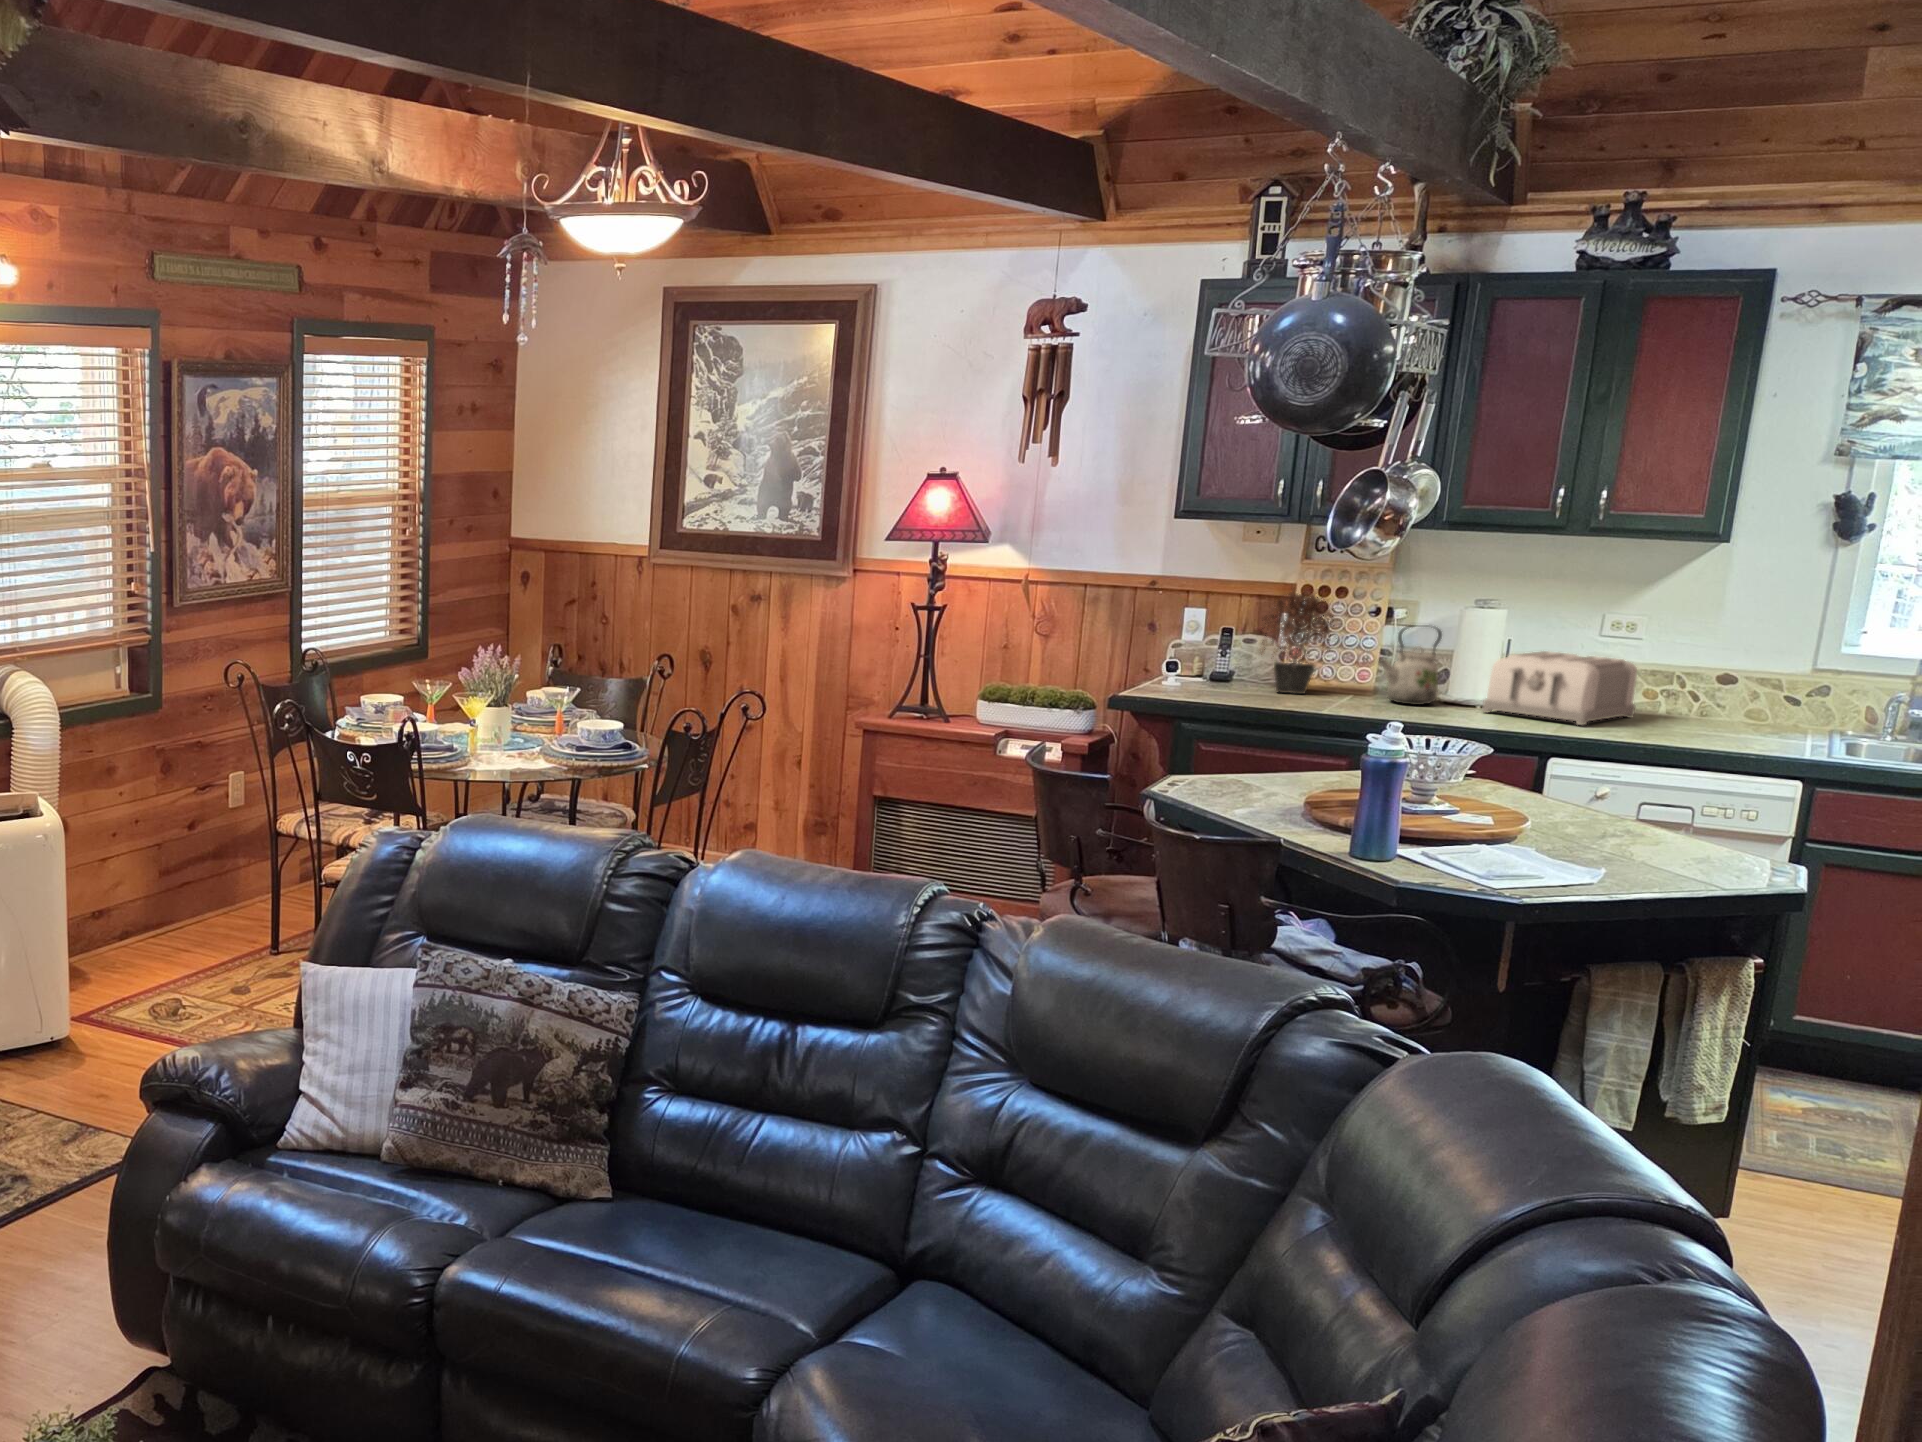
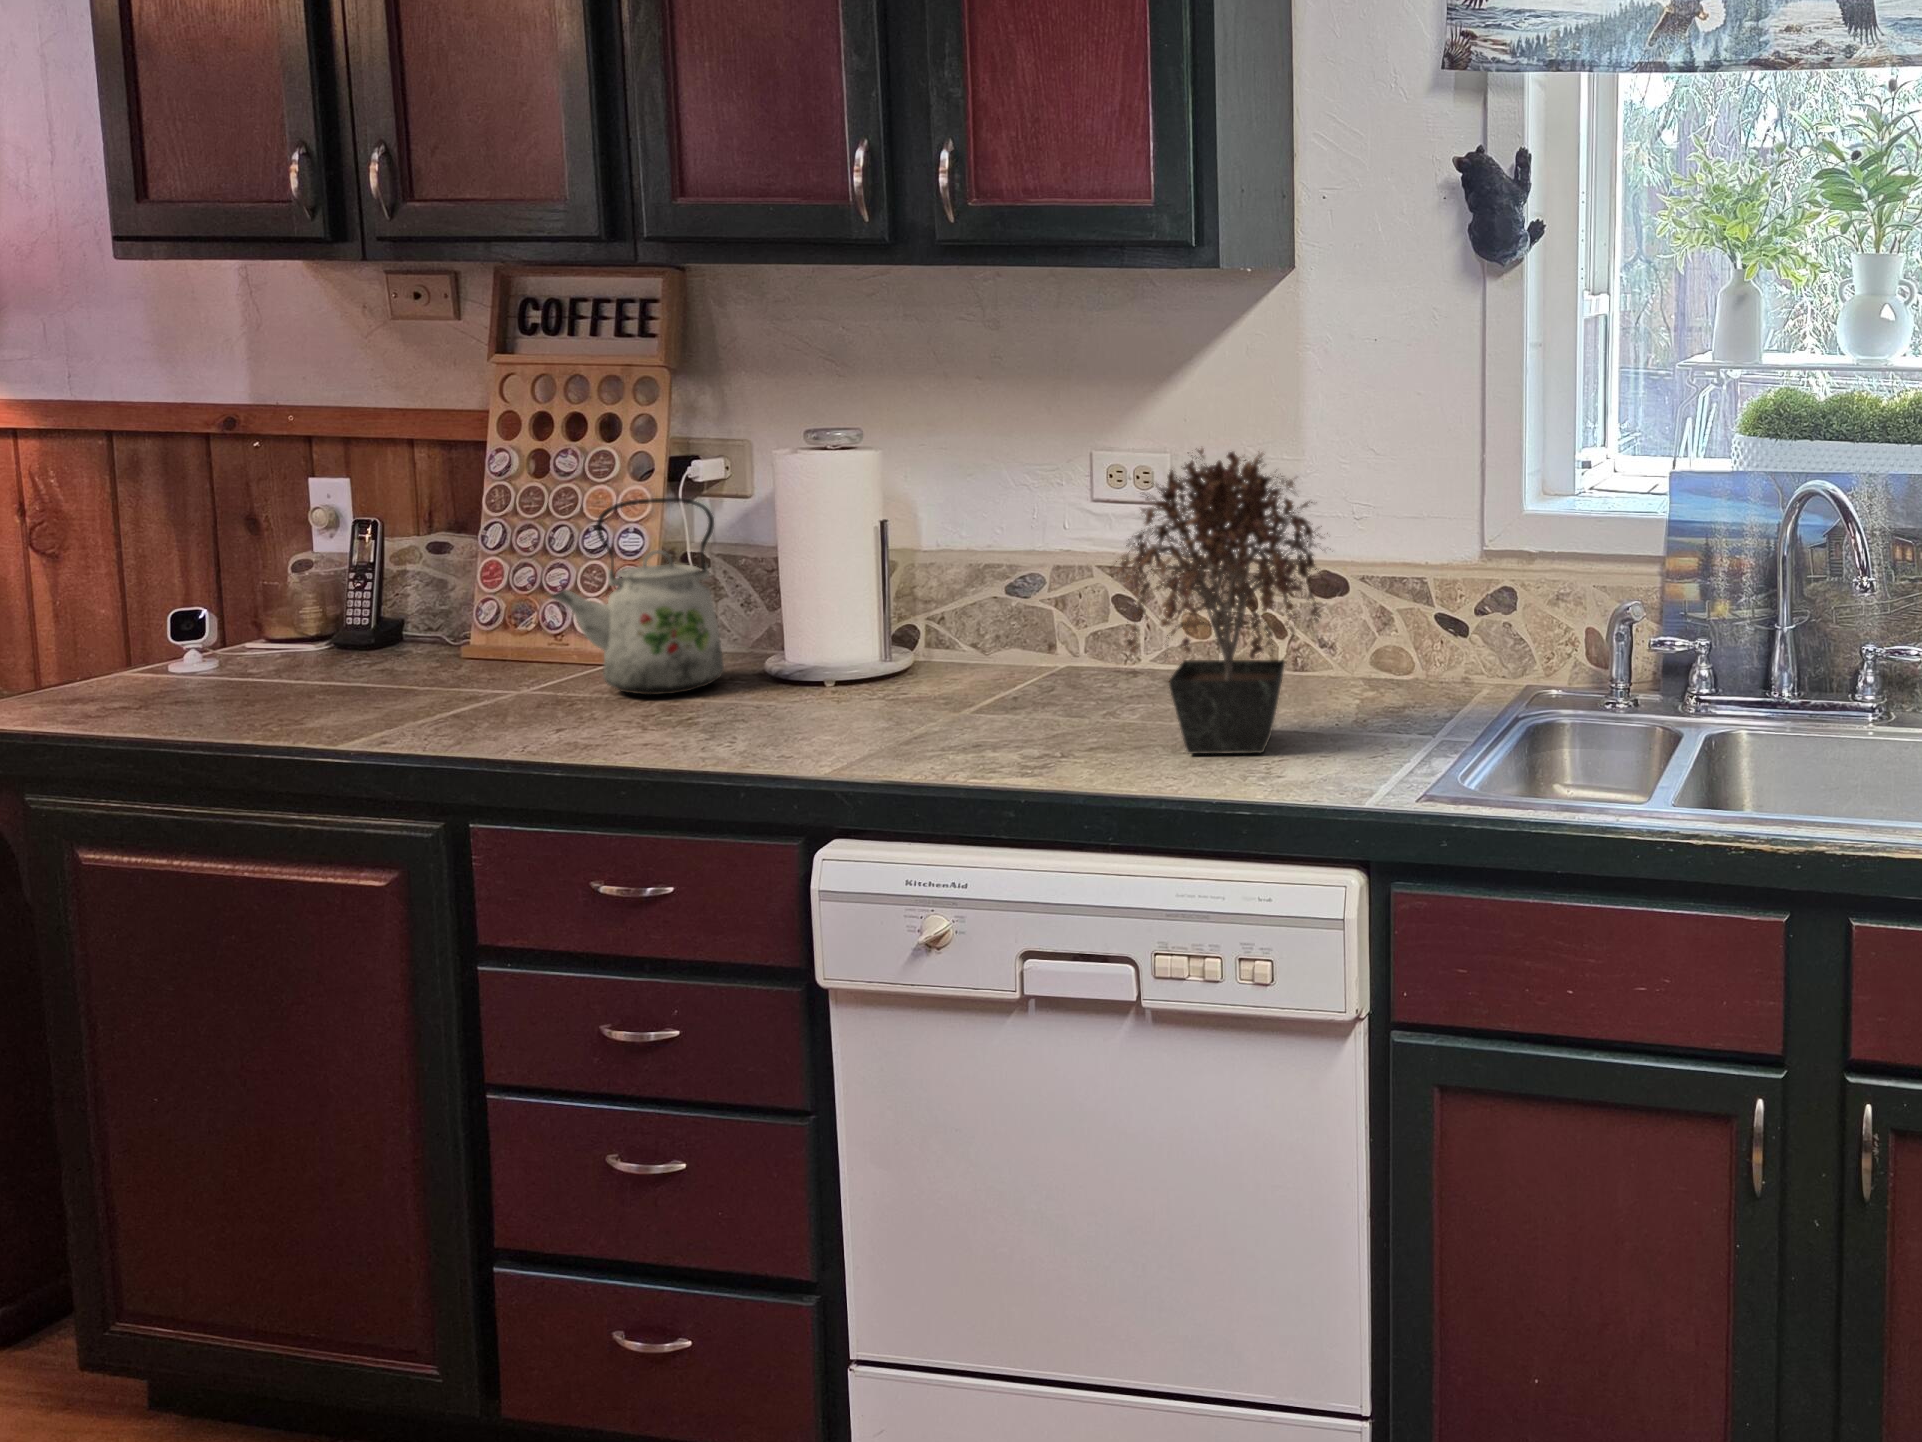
potted plant: present [1261,590,1338,694] -> present [1113,449,1329,754]
toaster: present [1482,651,1637,725] -> none [782,542,1134,735]

